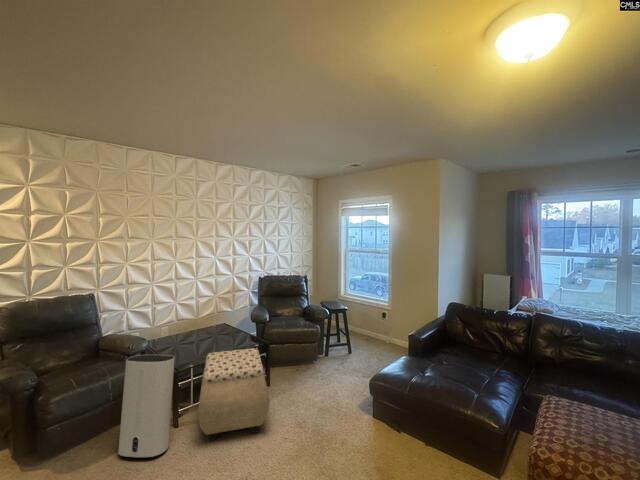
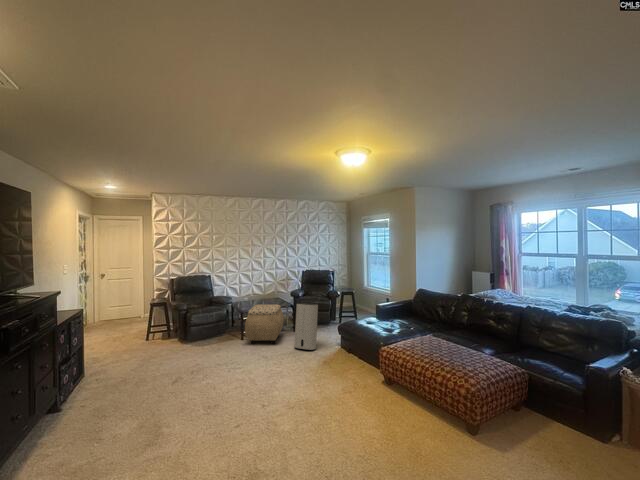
air purifier: present [118,355,175,457] -> present [294,303,318,350]

